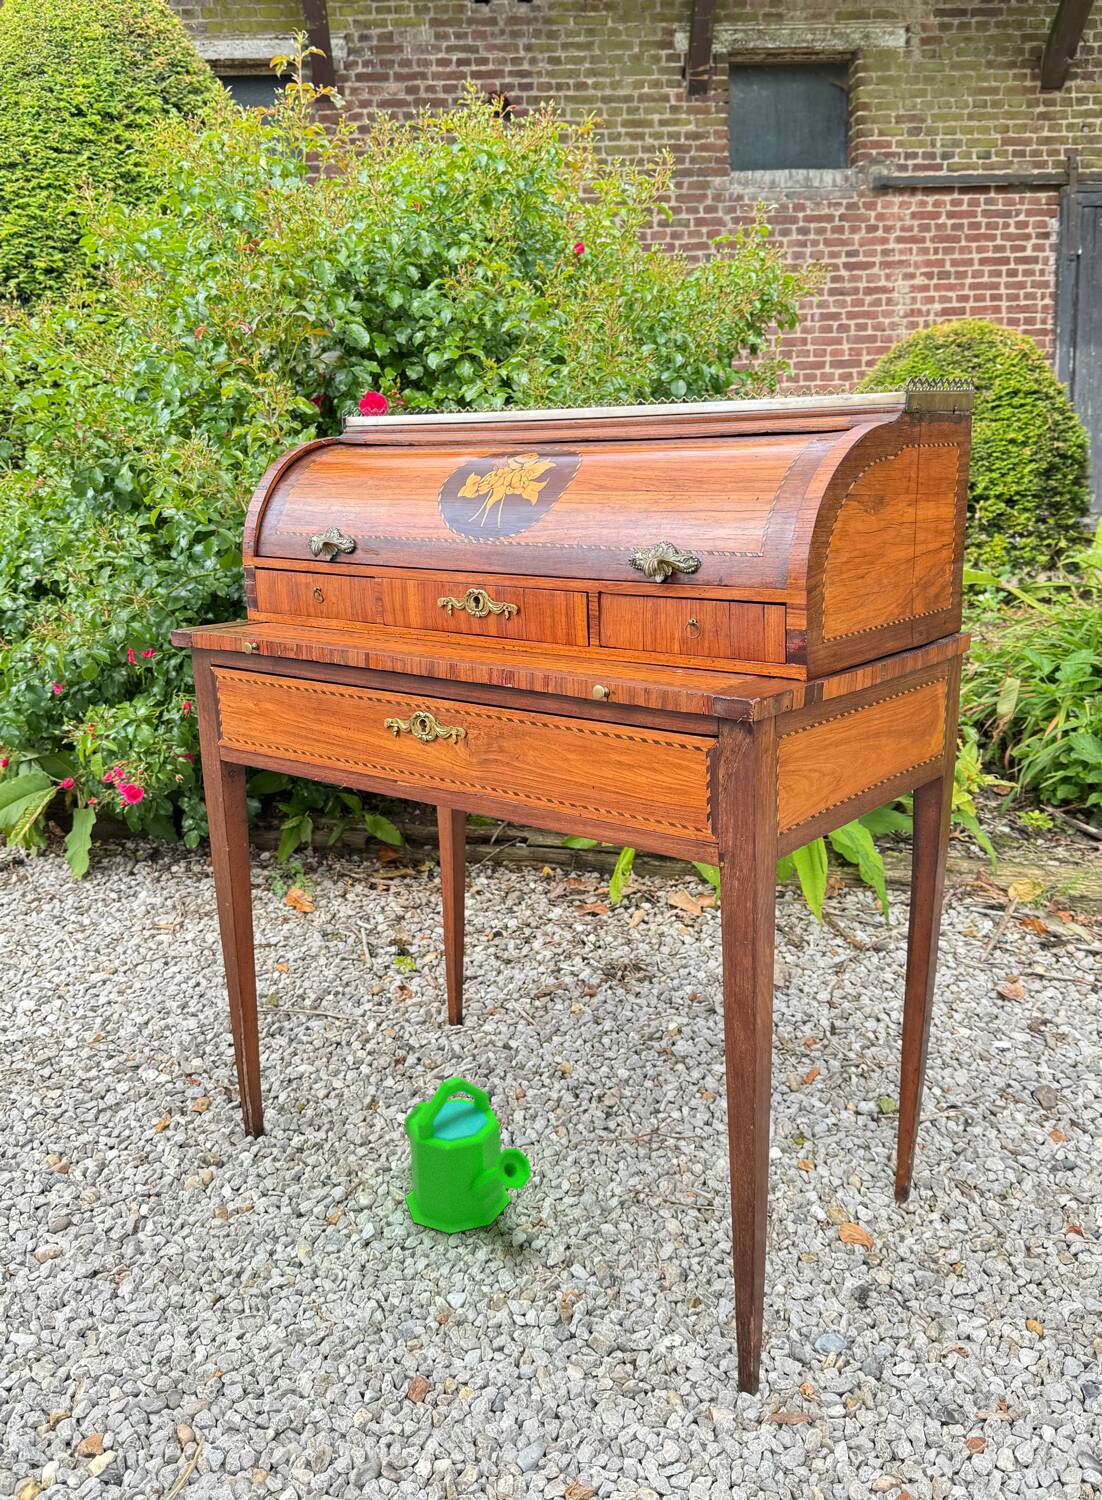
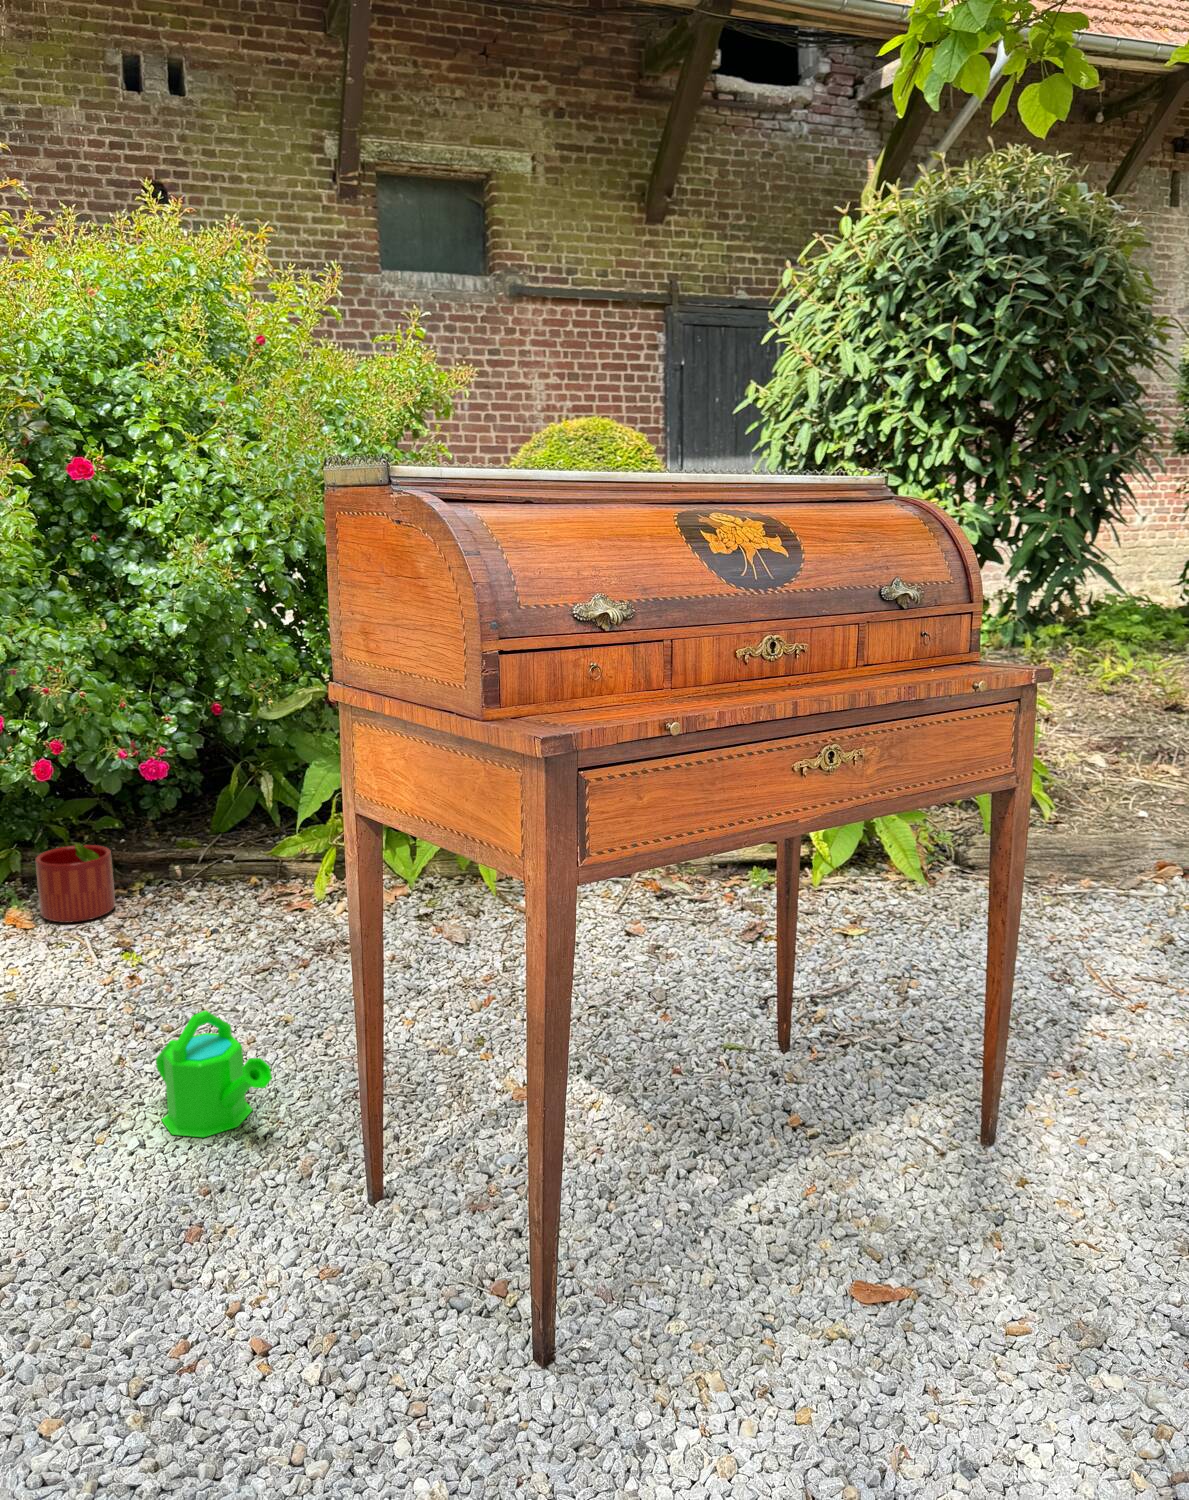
planter: none [317,822,397,908] -> present [36,845,115,923]

